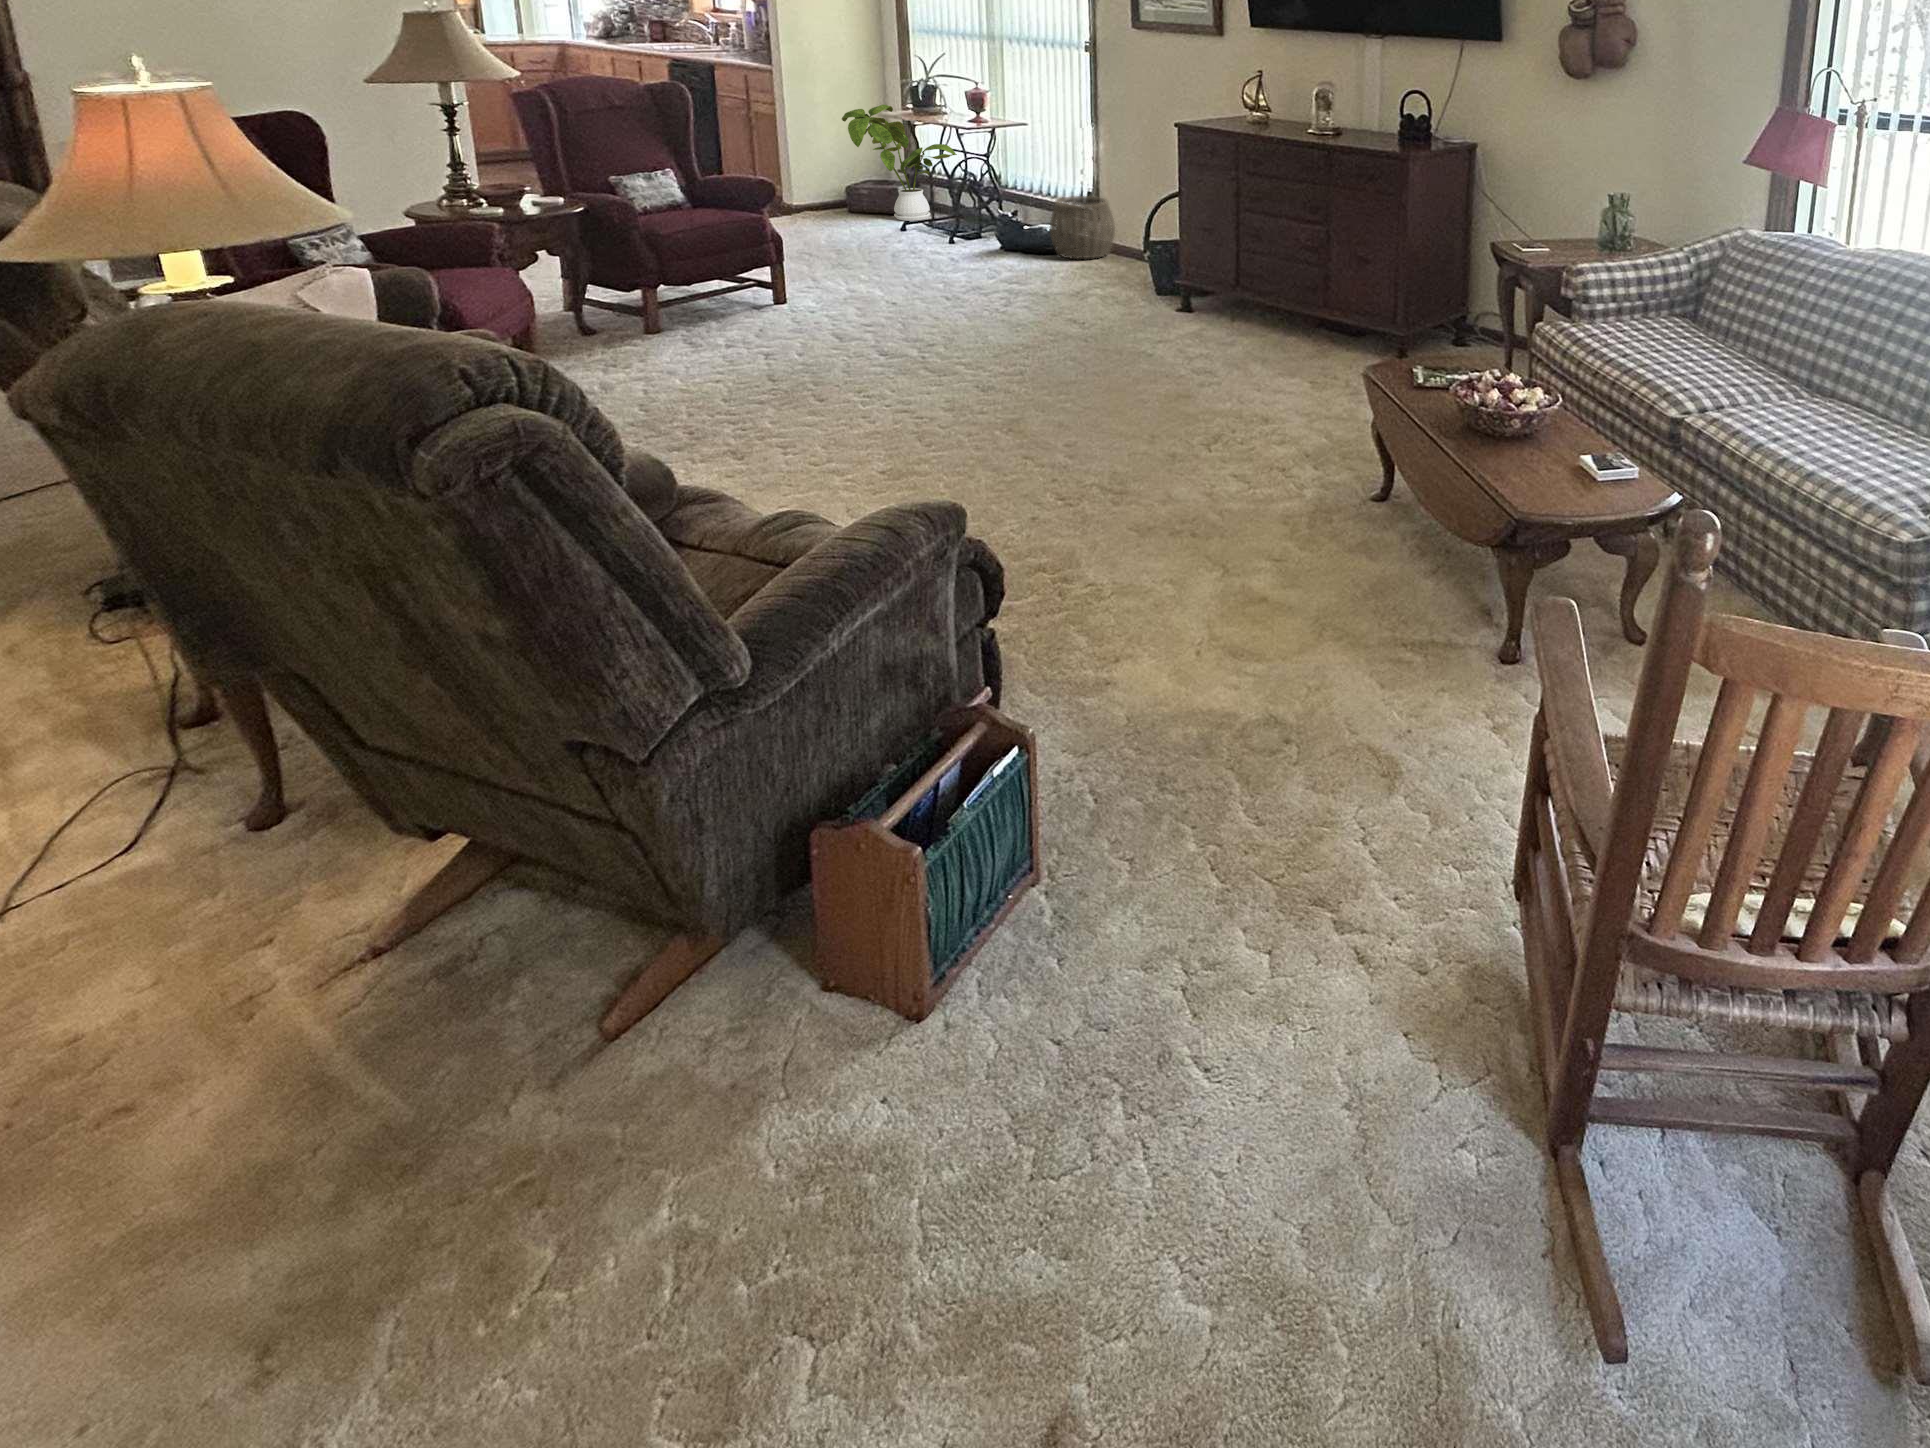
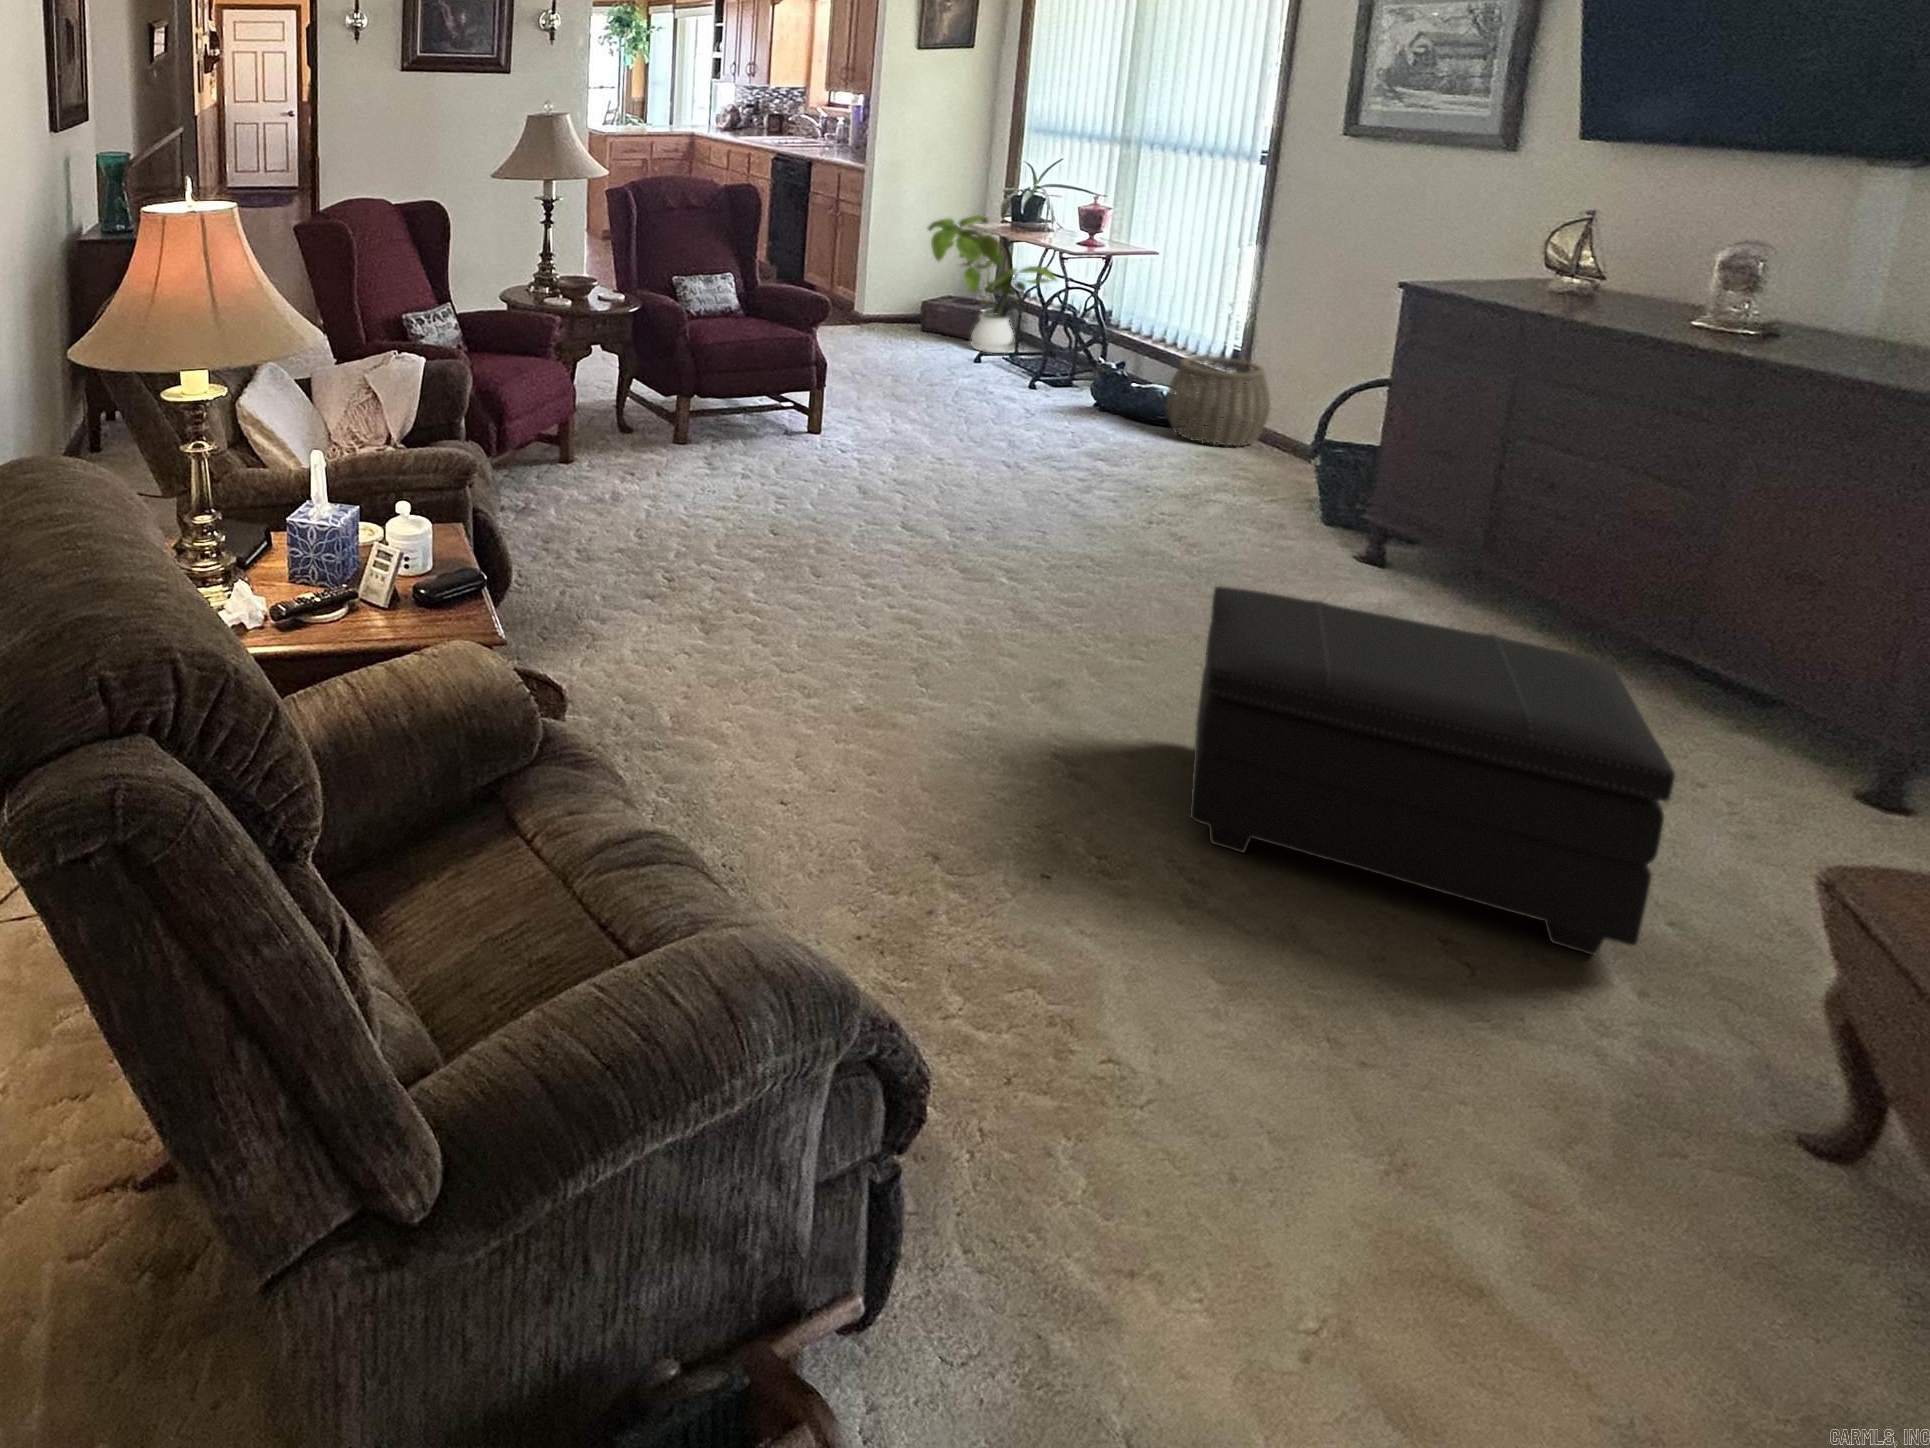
footstool: none [1110,313,1328,476] -> present [1190,586,1675,955]

